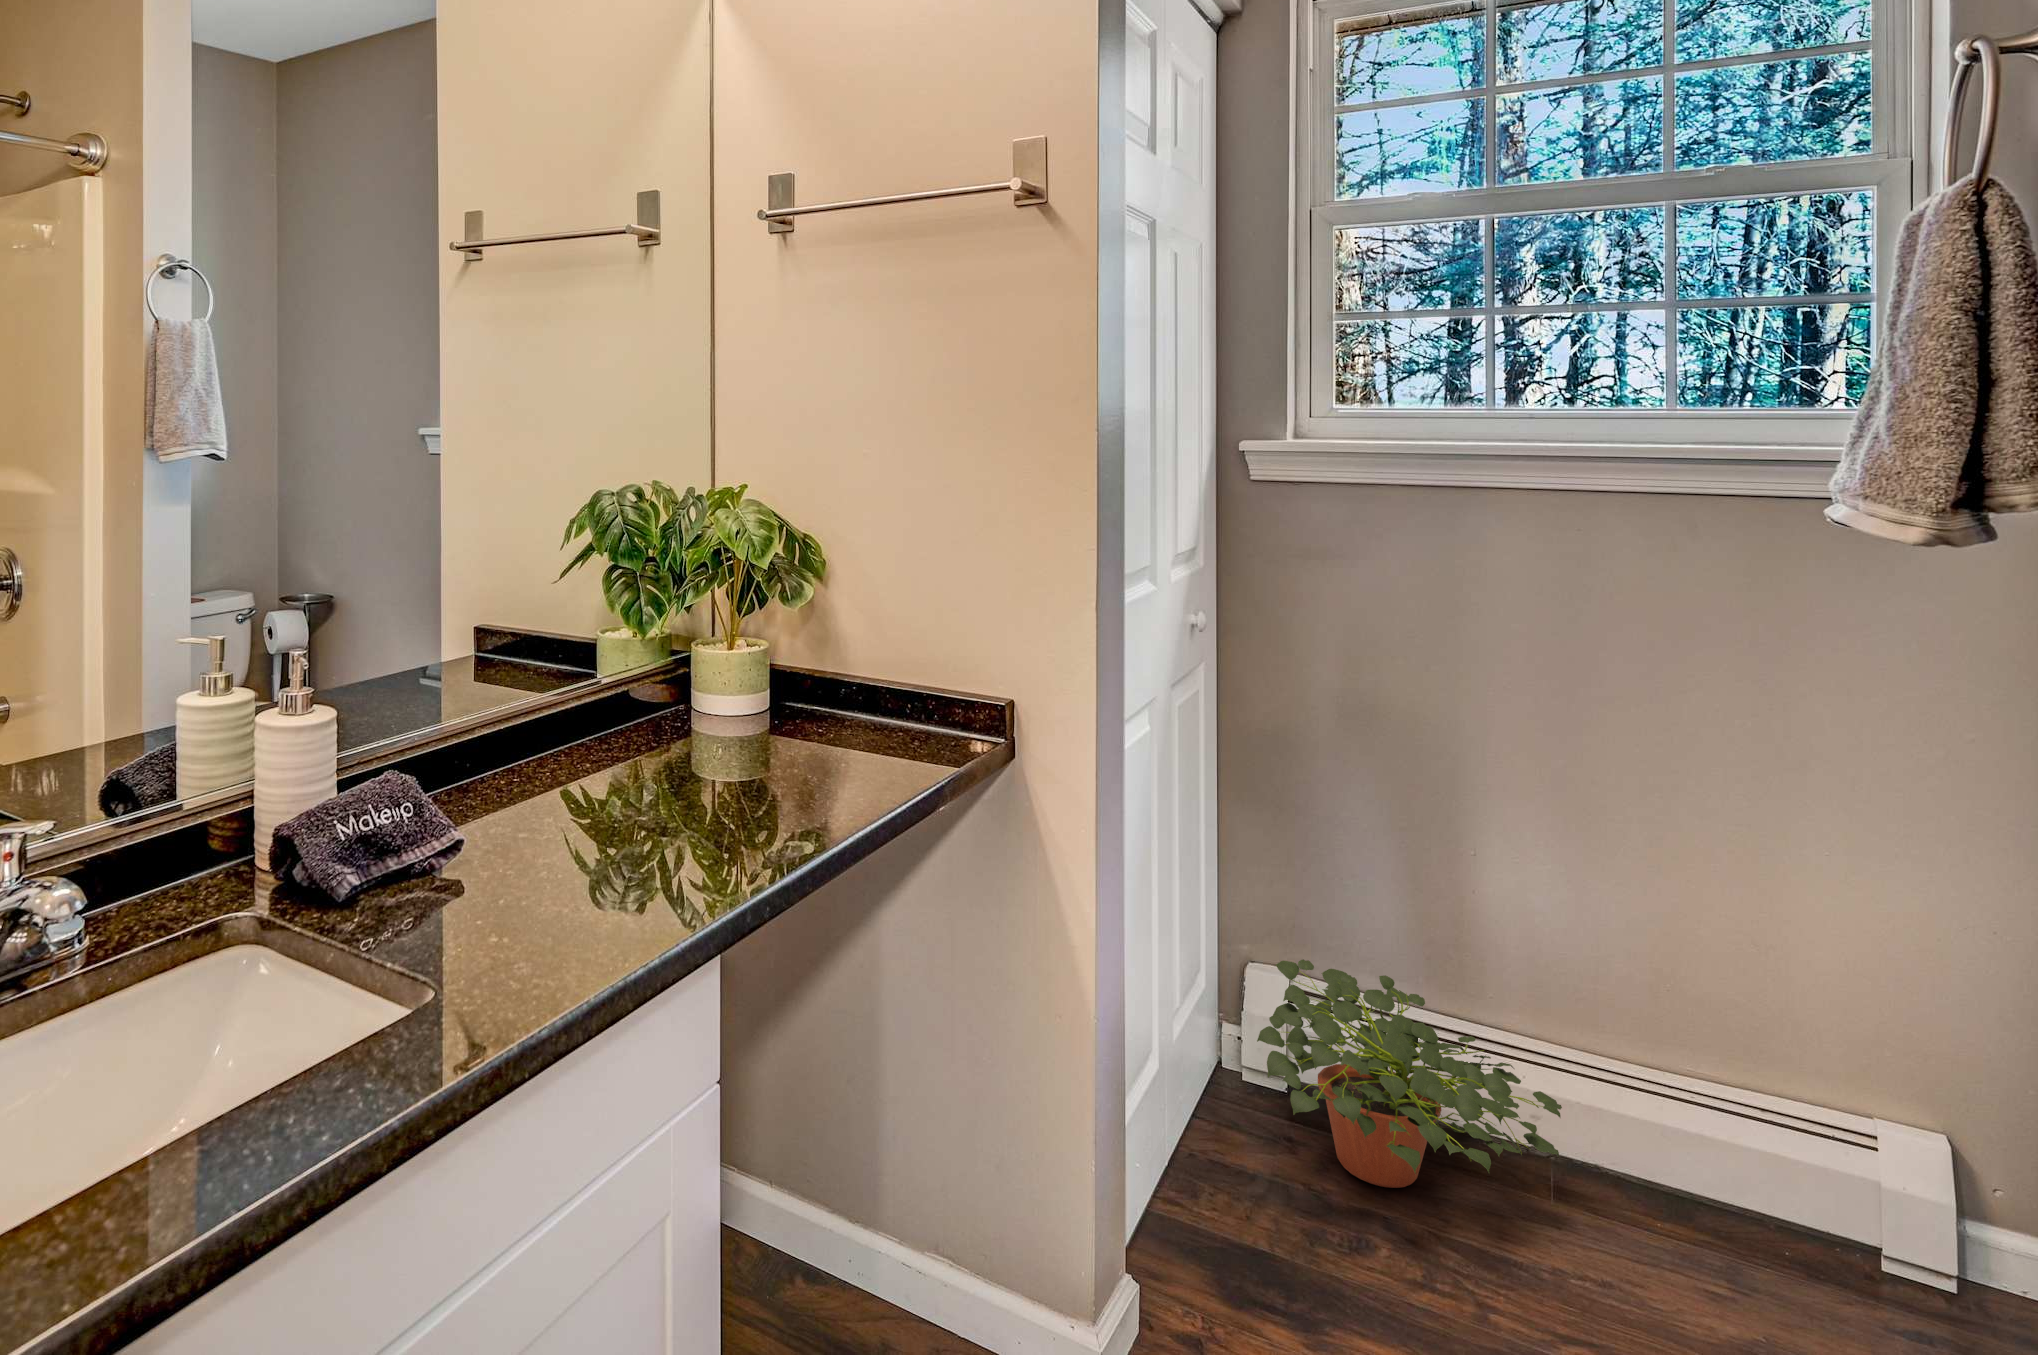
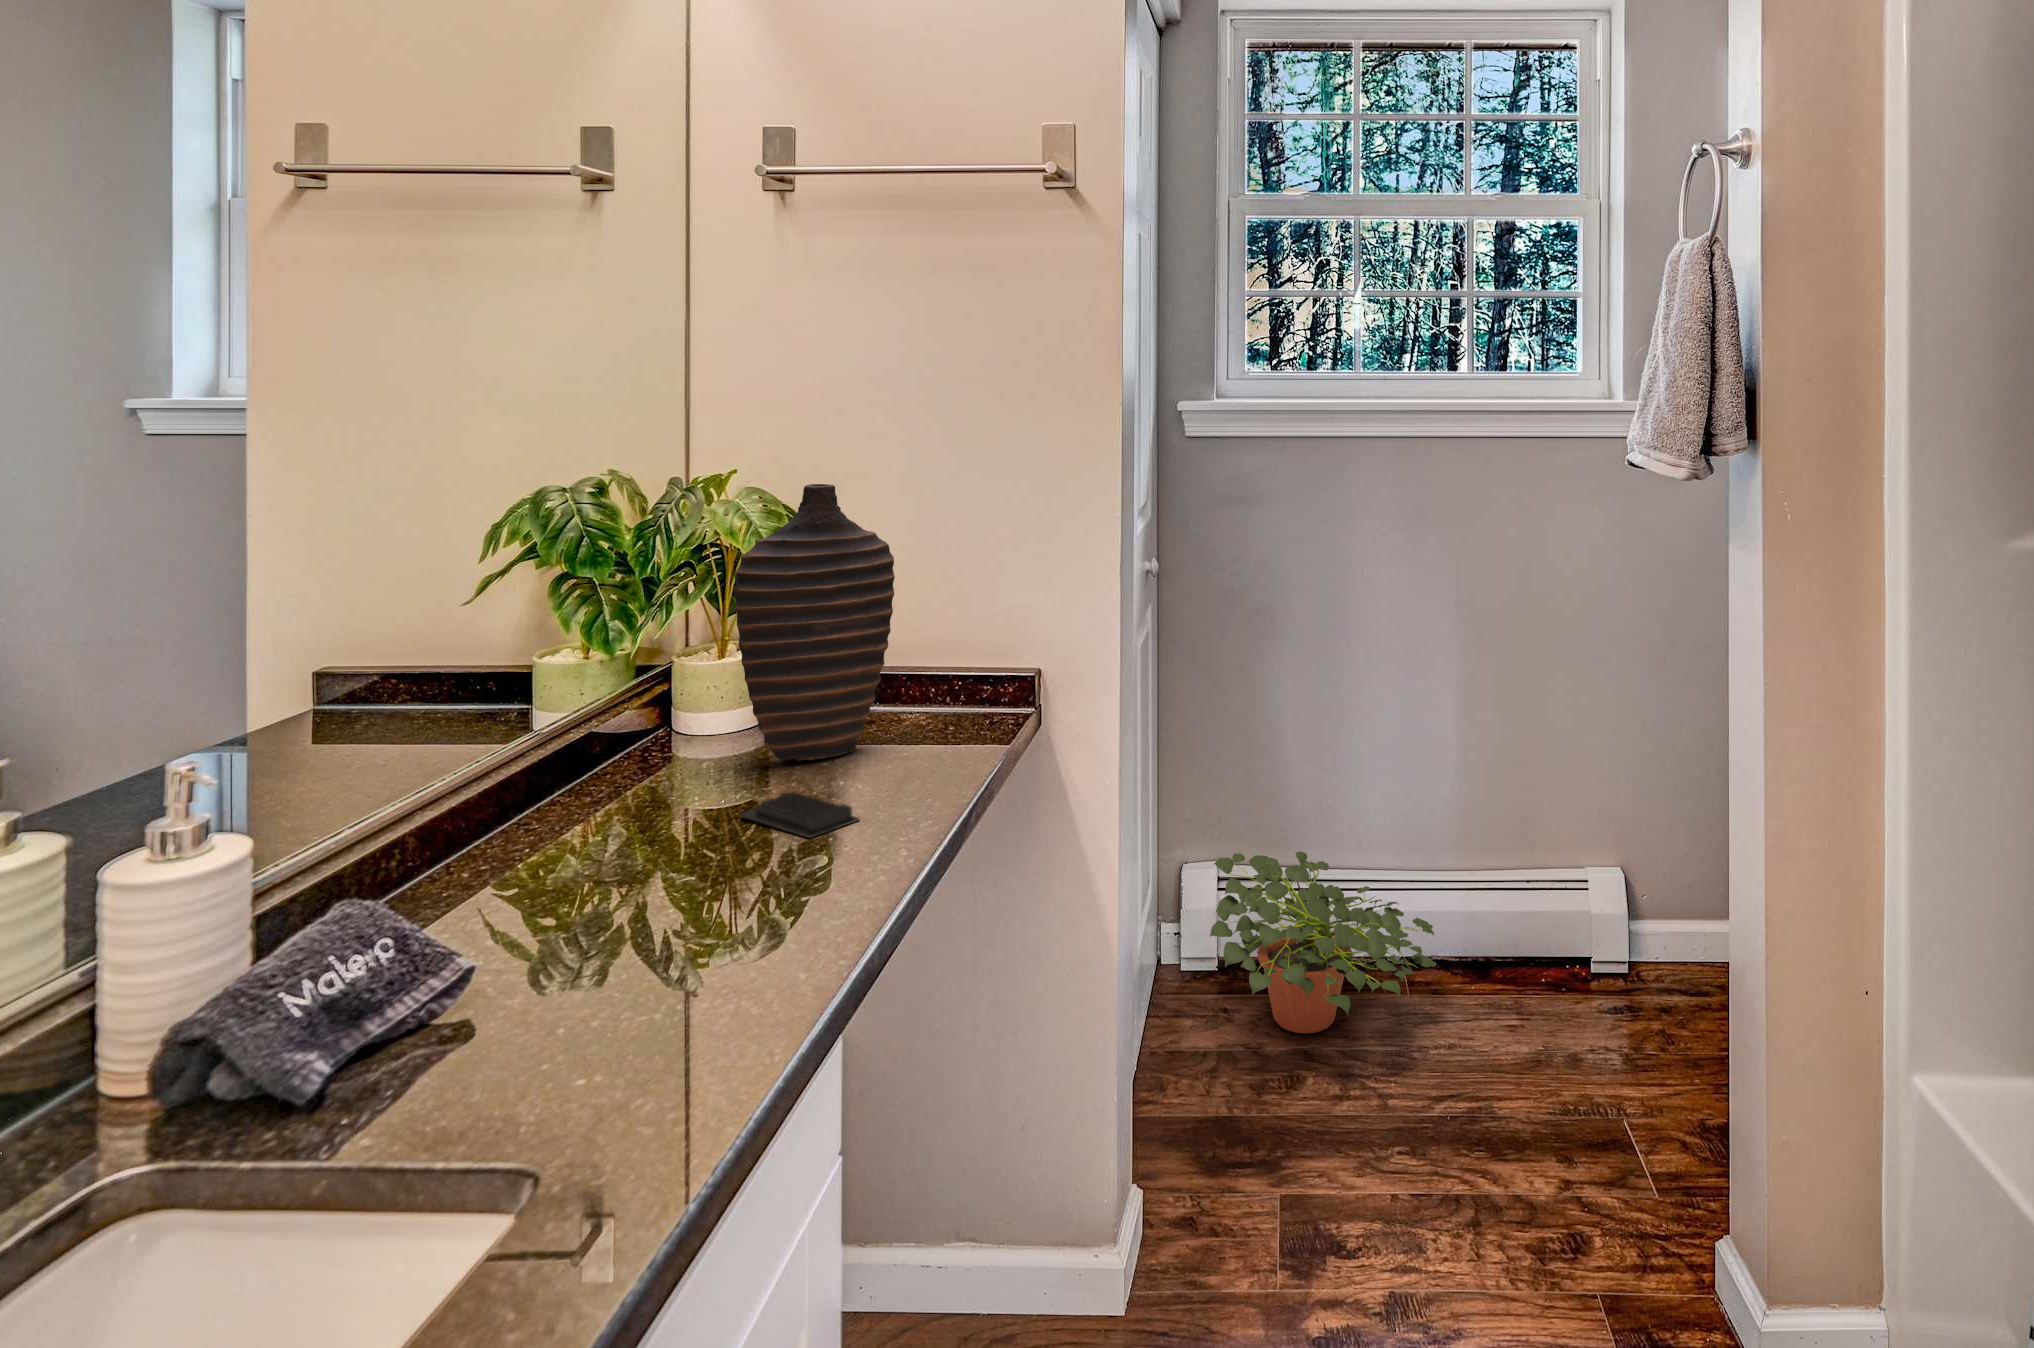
decorative vase: none [730,503,872,751] -> present [734,484,895,761]
soap bar: none [710,770,801,810] -> present [740,792,859,838]

